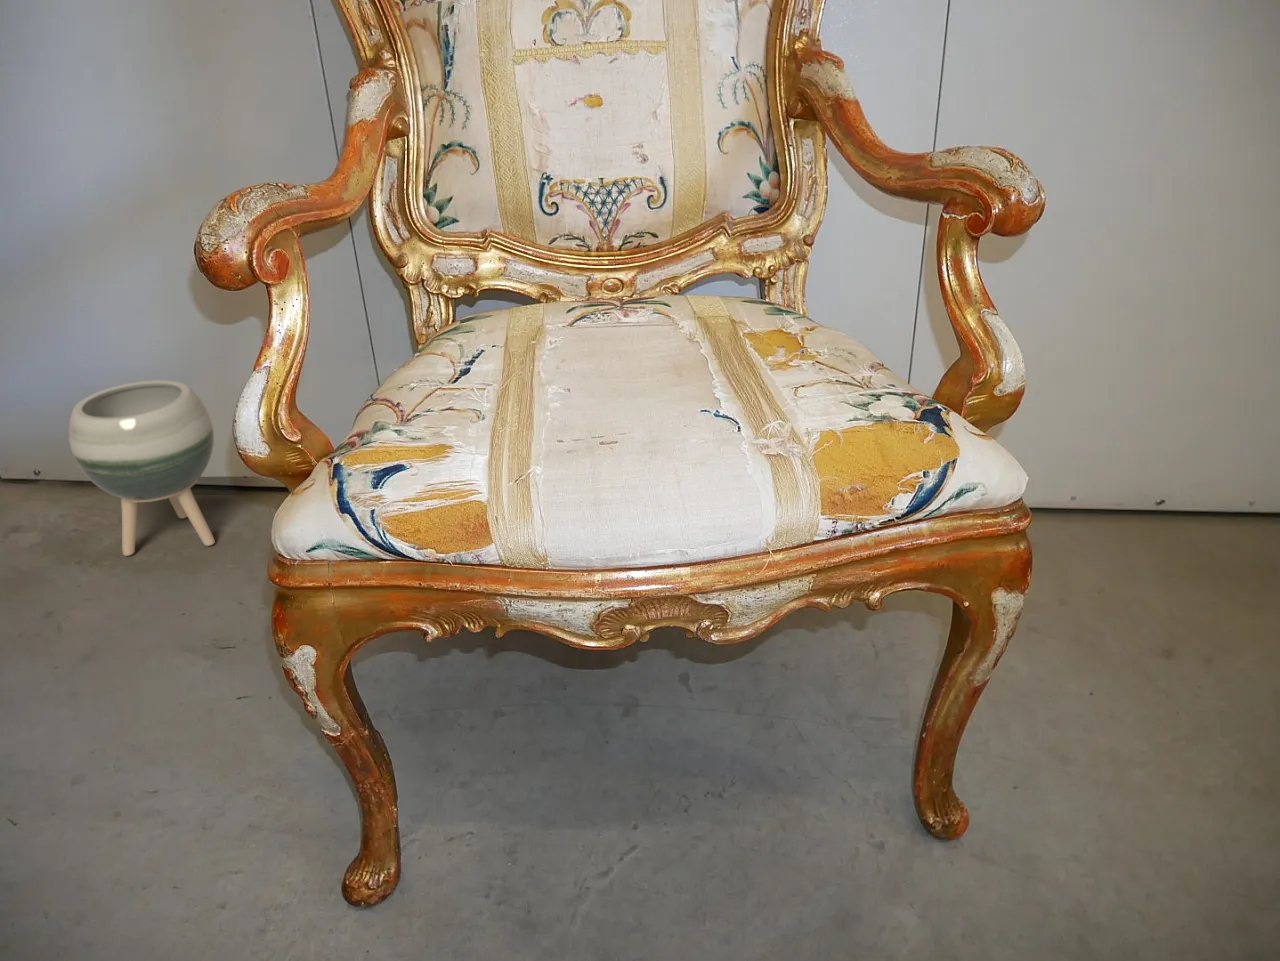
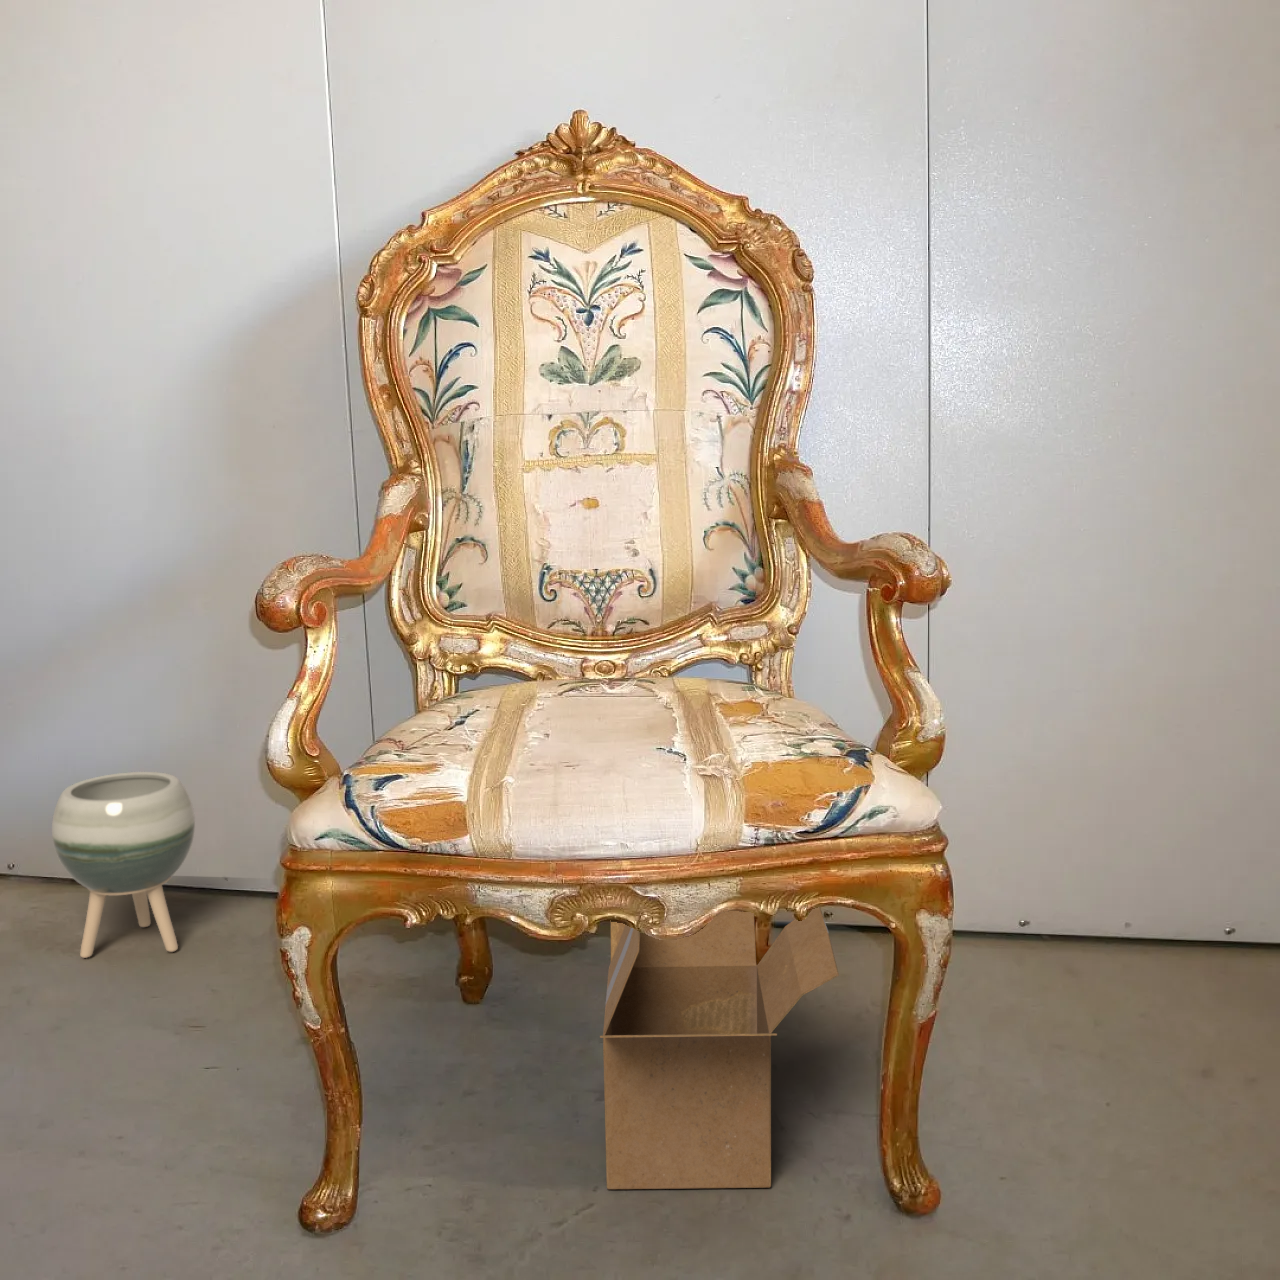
cardboard box: none [629,504,885,820] -> present [600,907,839,1189]

